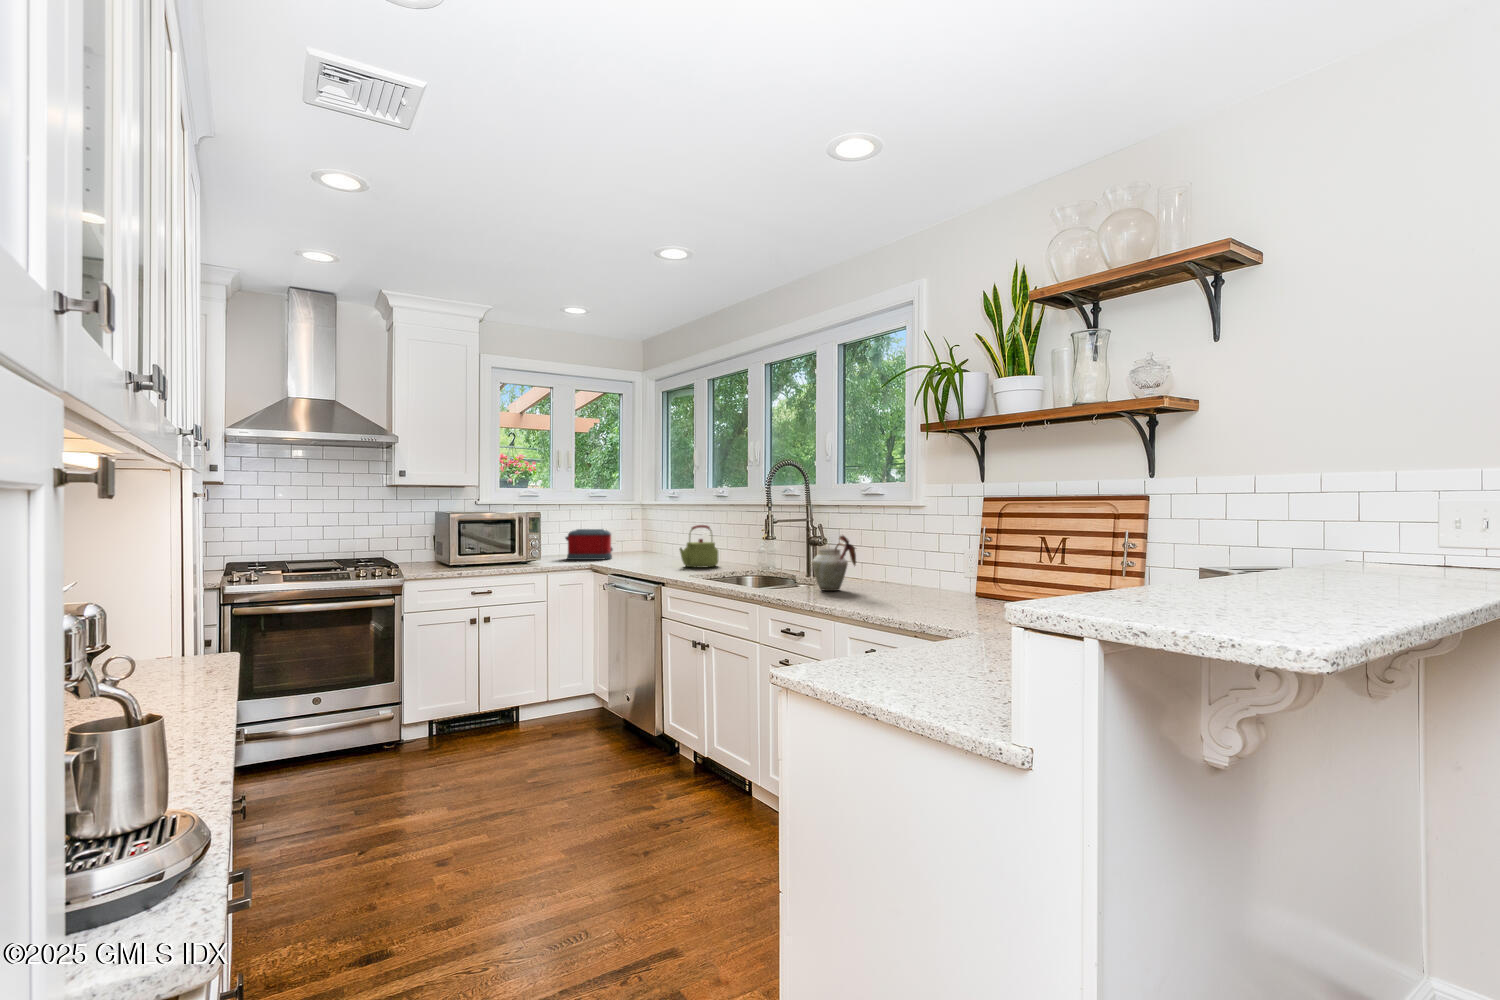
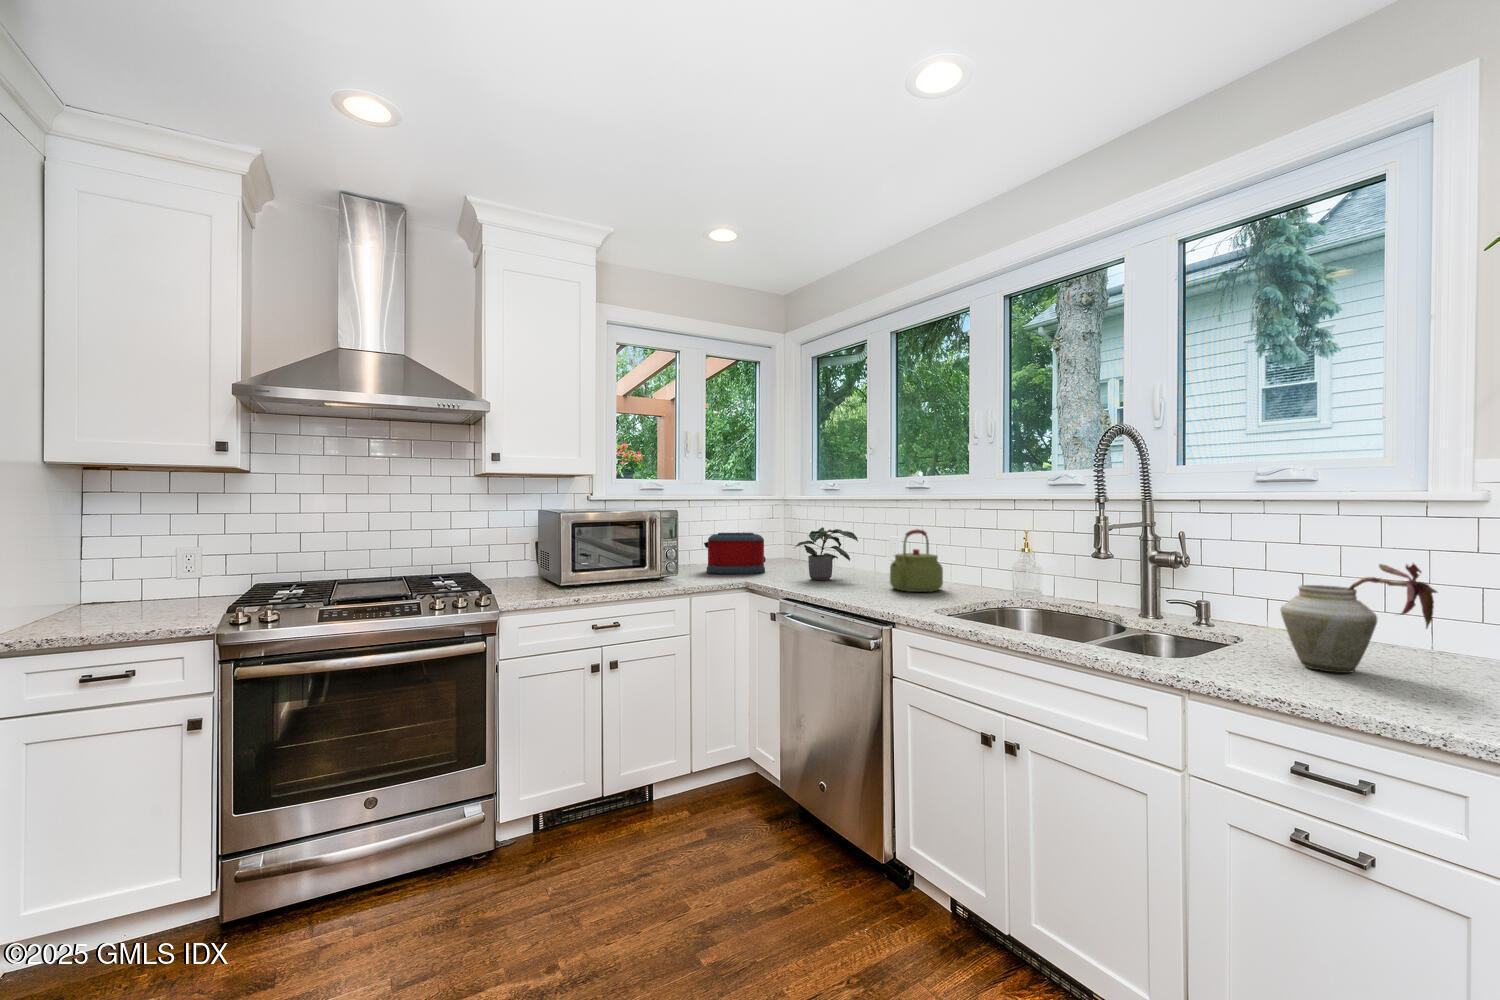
potted plant: none [627,524,671,562] -> present [795,527,858,580]

